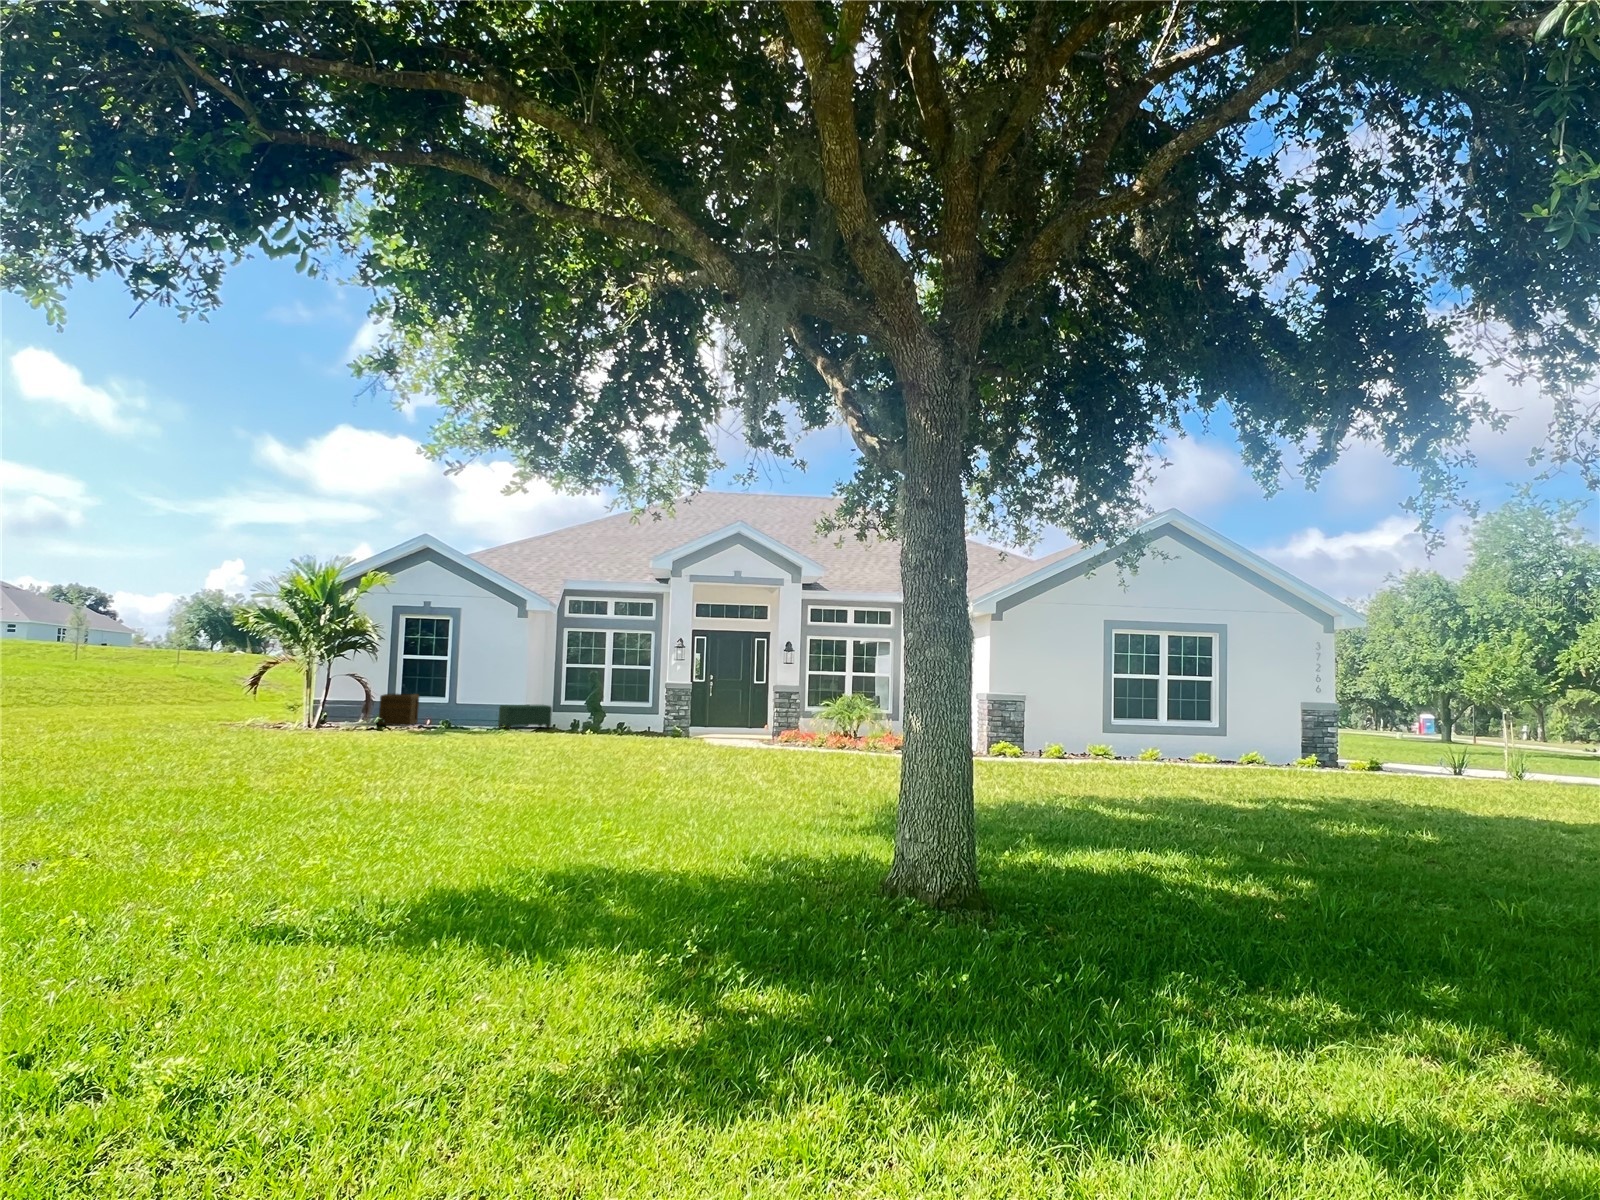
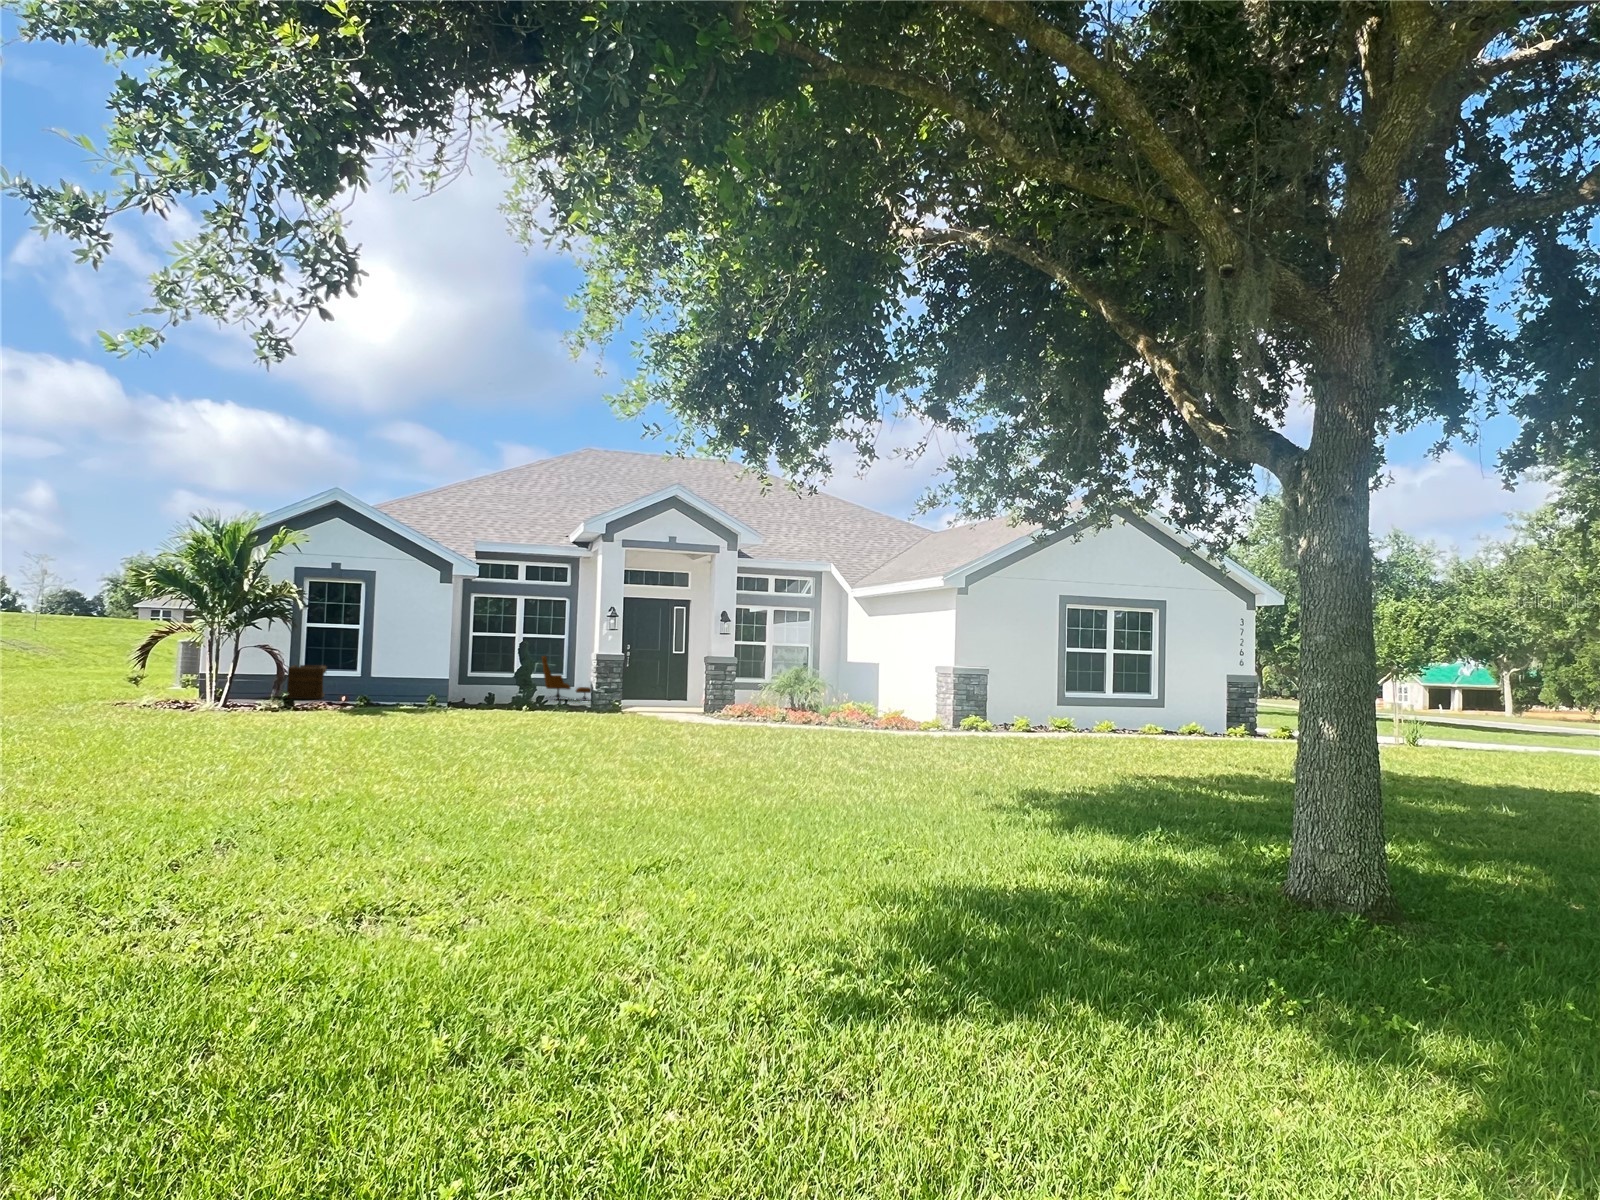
lounge chair: none [621,687,672,732] -> present [542,656,591,699]
bench: present [498,705,552,729] -> none [416,674,471,701]

